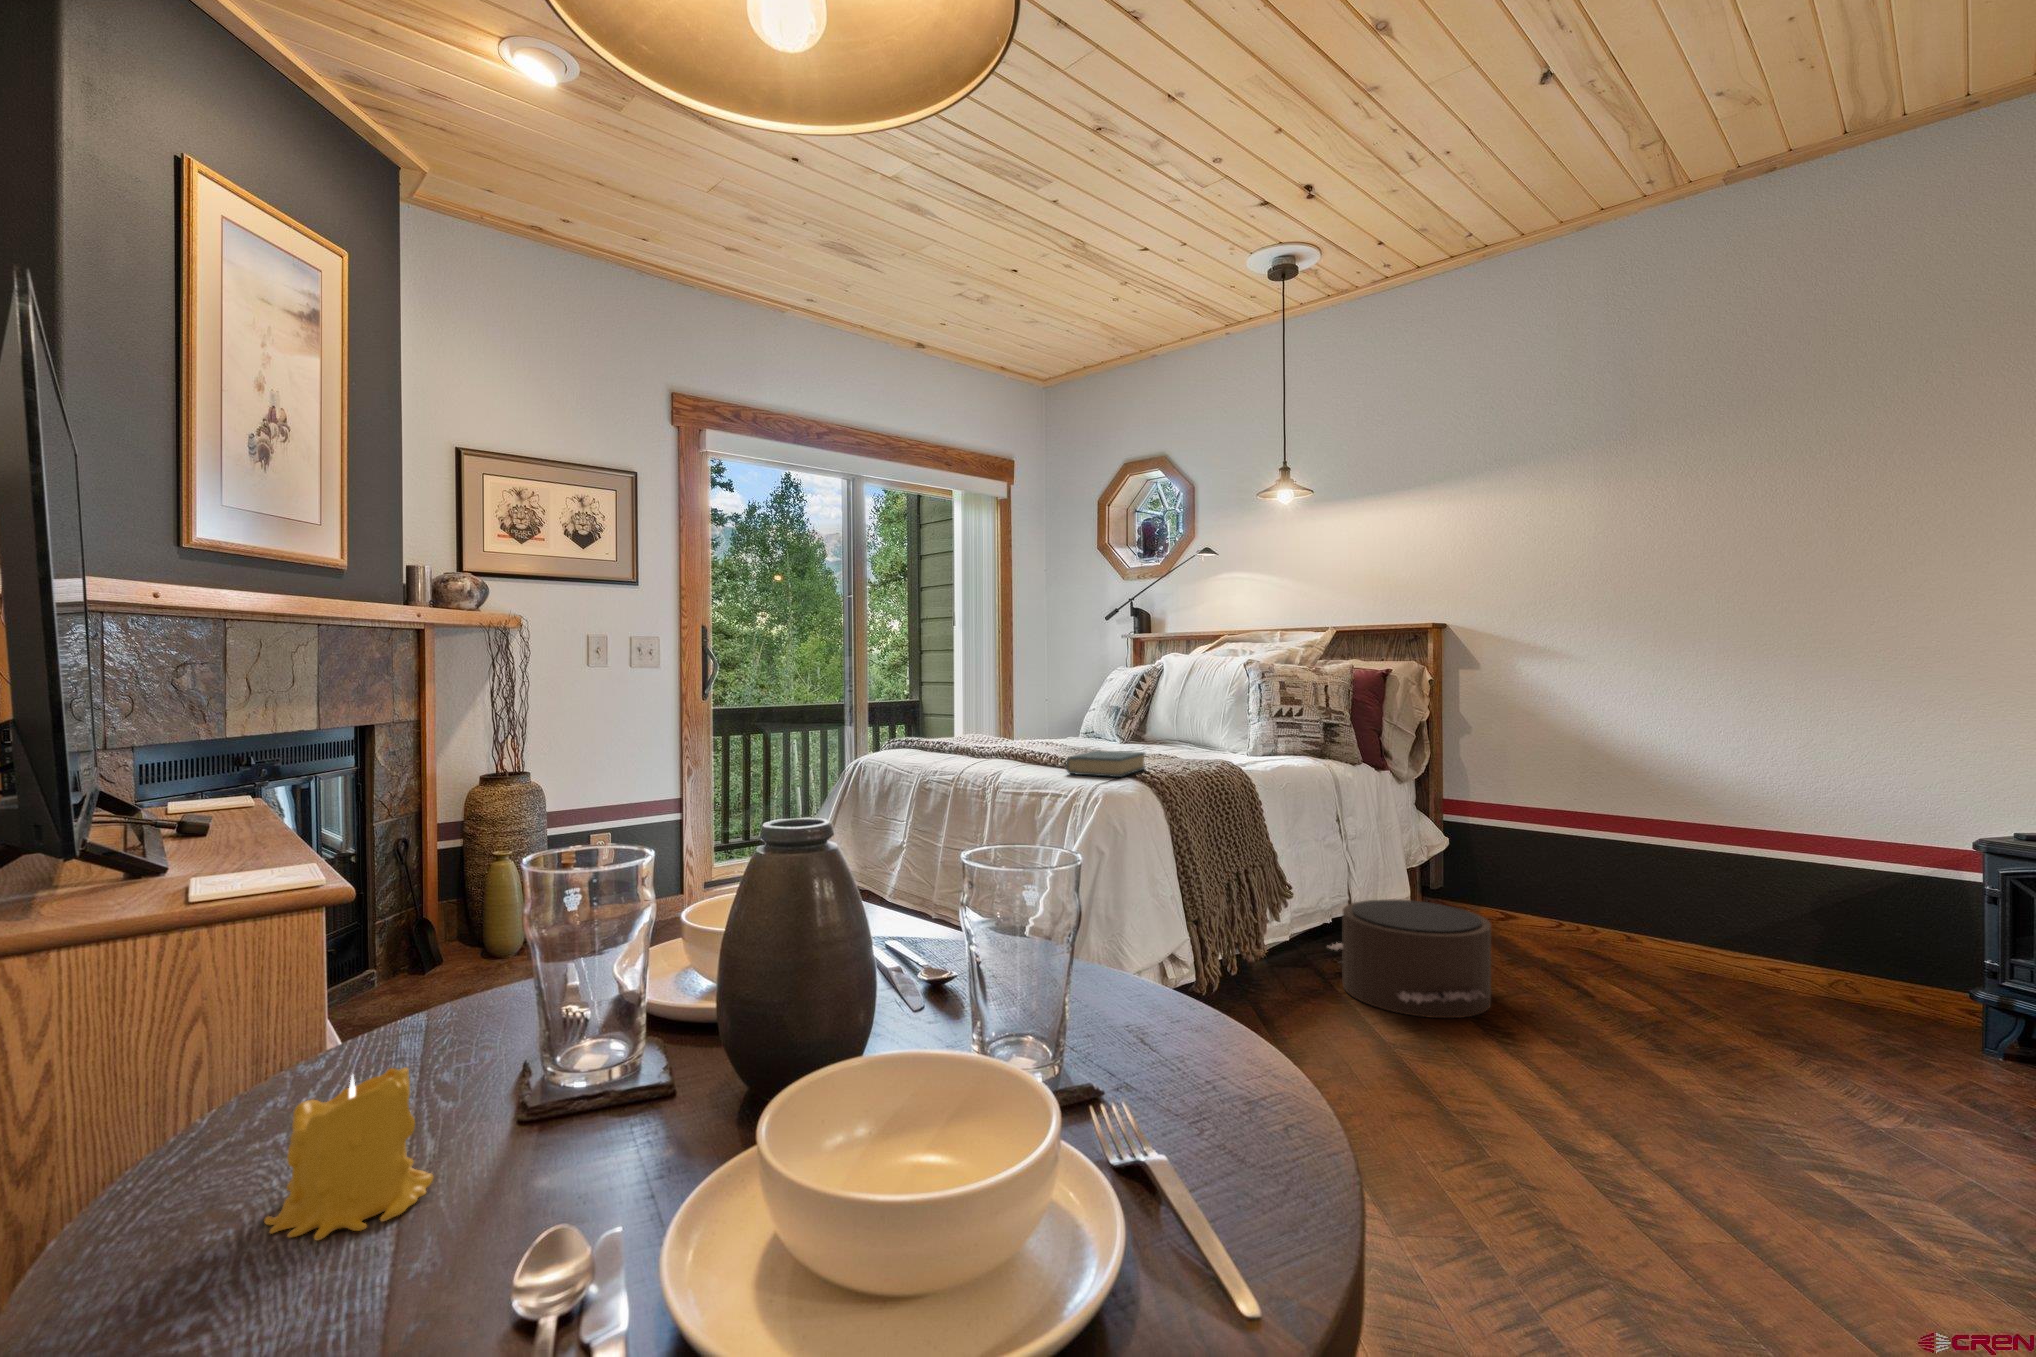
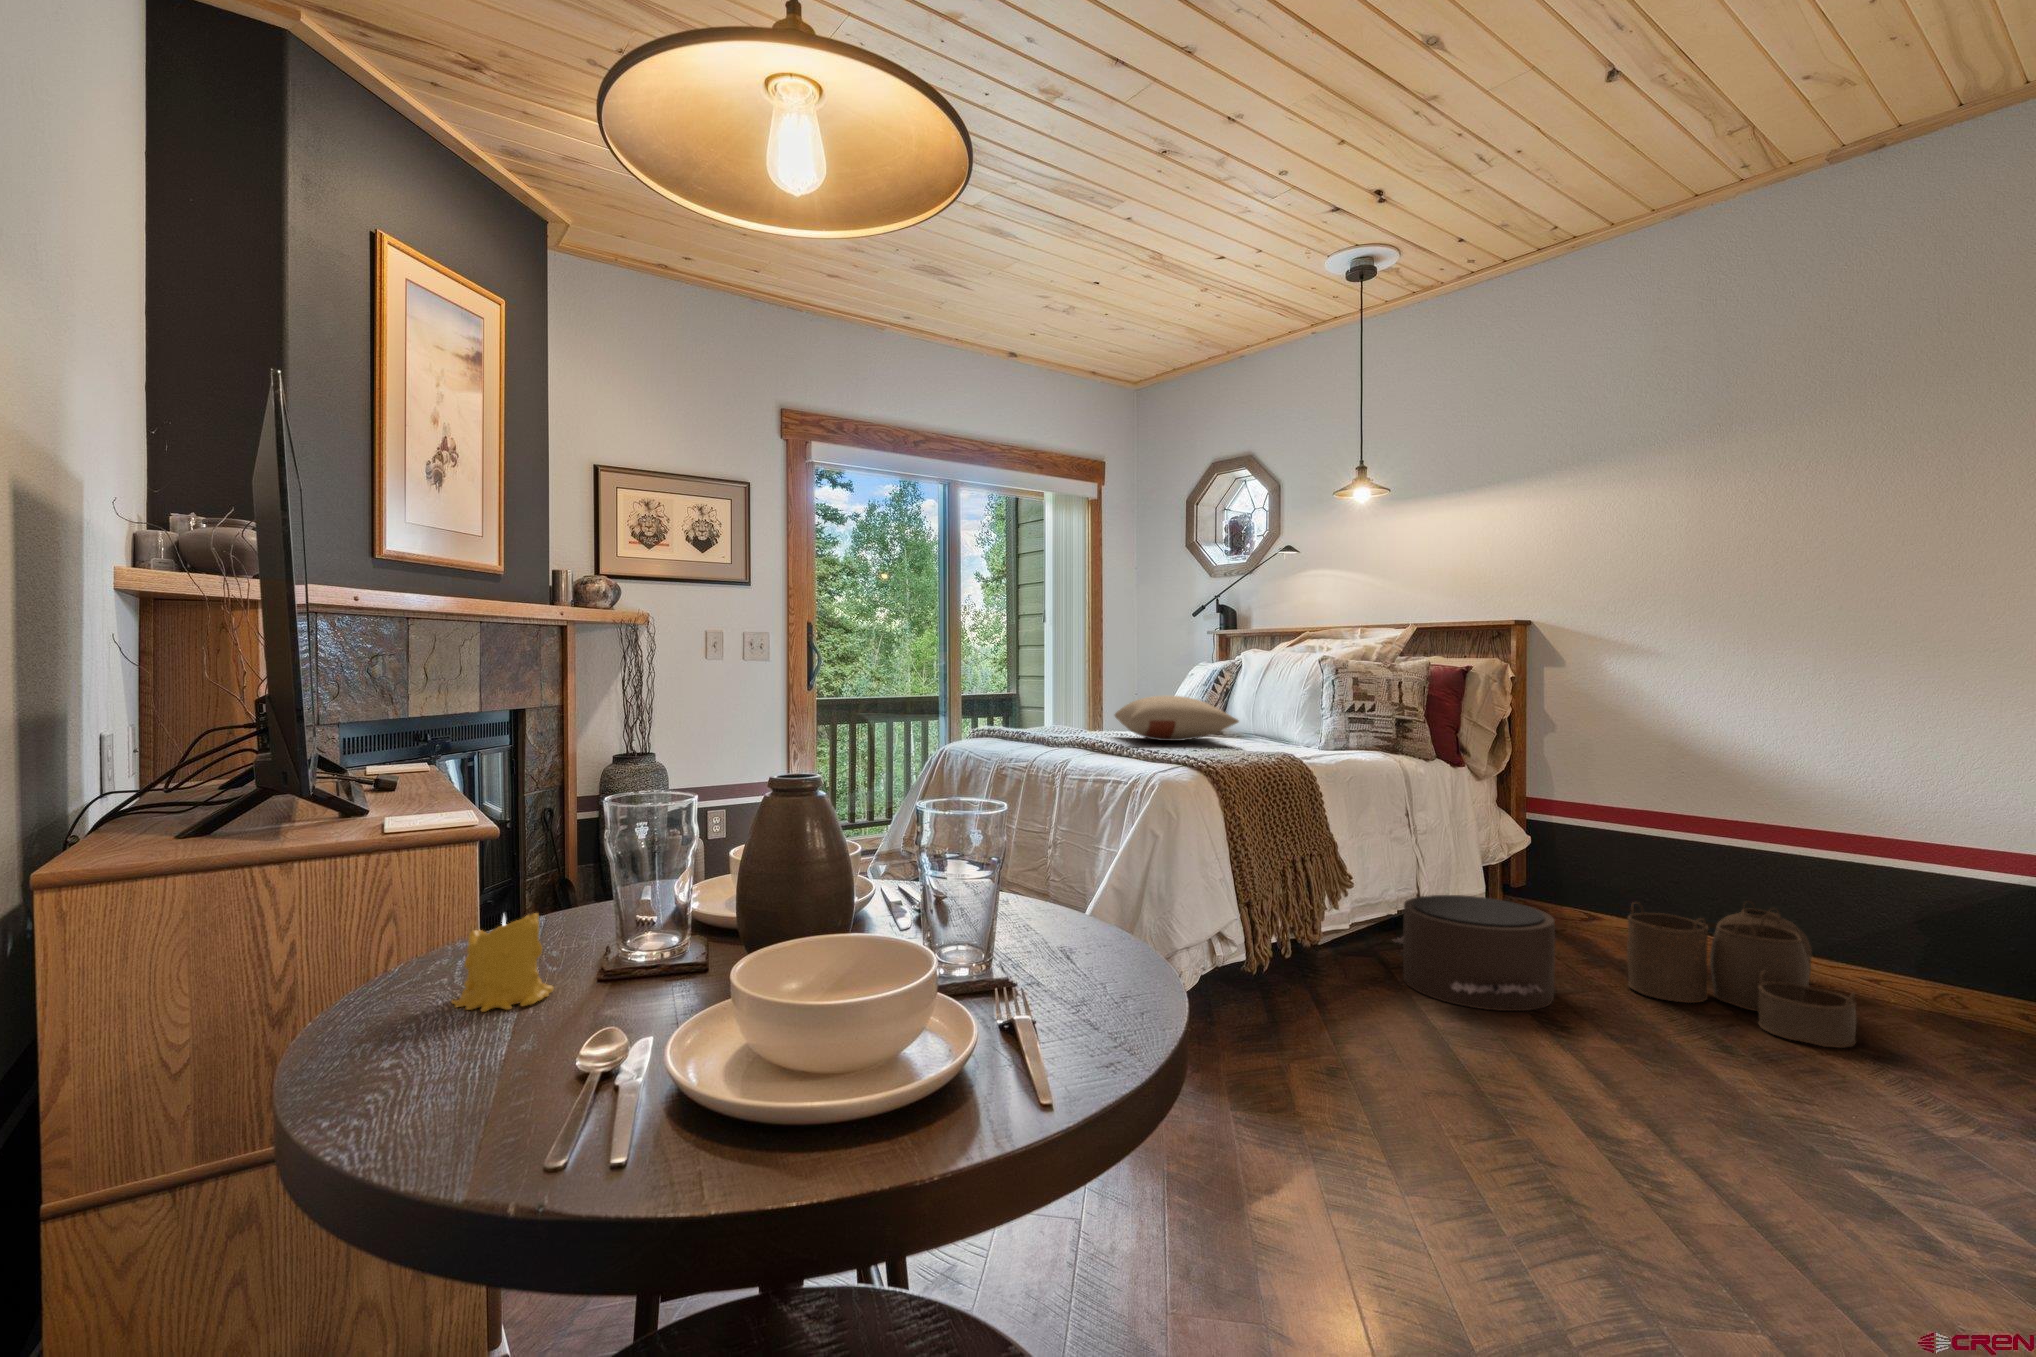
pillow: none [1038,701,1170,748] -> present [1115,696,1239,741]
book: present [1066,750,1145,777] -> none [1125,741,1205,765]
woven basket: none [1553,895,1776,1040] -> present [1627,902,1856,1048]

